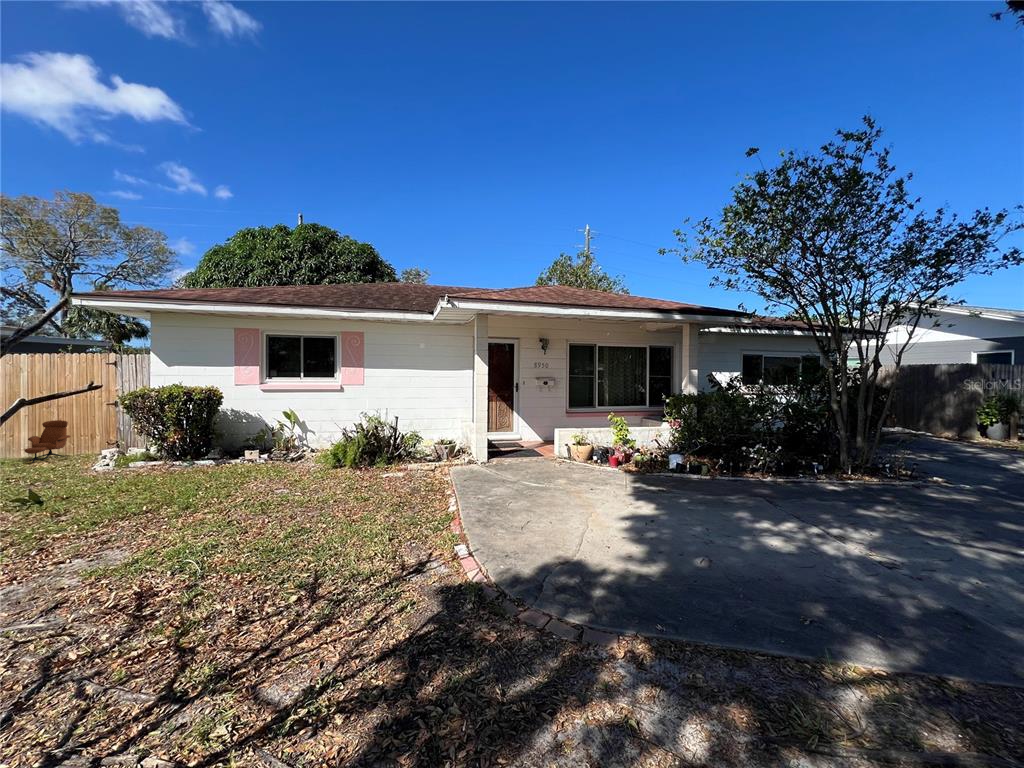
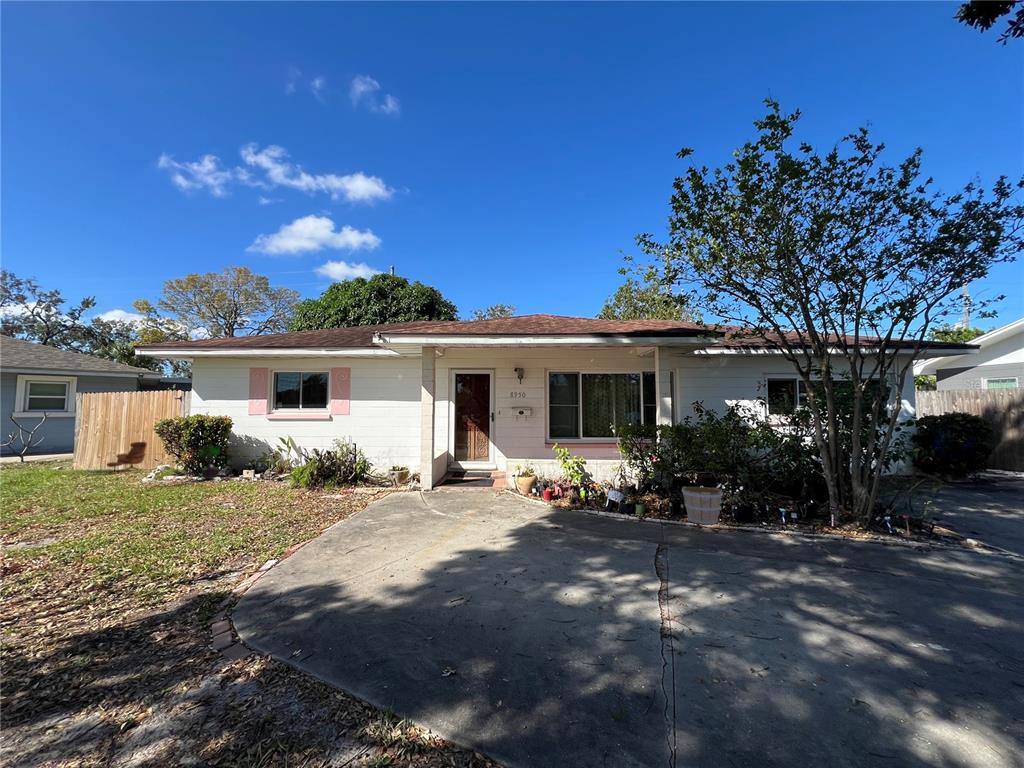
potted tree: none [184,419,215,462] -> present [198,446,220,479]
wooden bucket: none [734,444,768,473] -> present [682,486,723,525]

